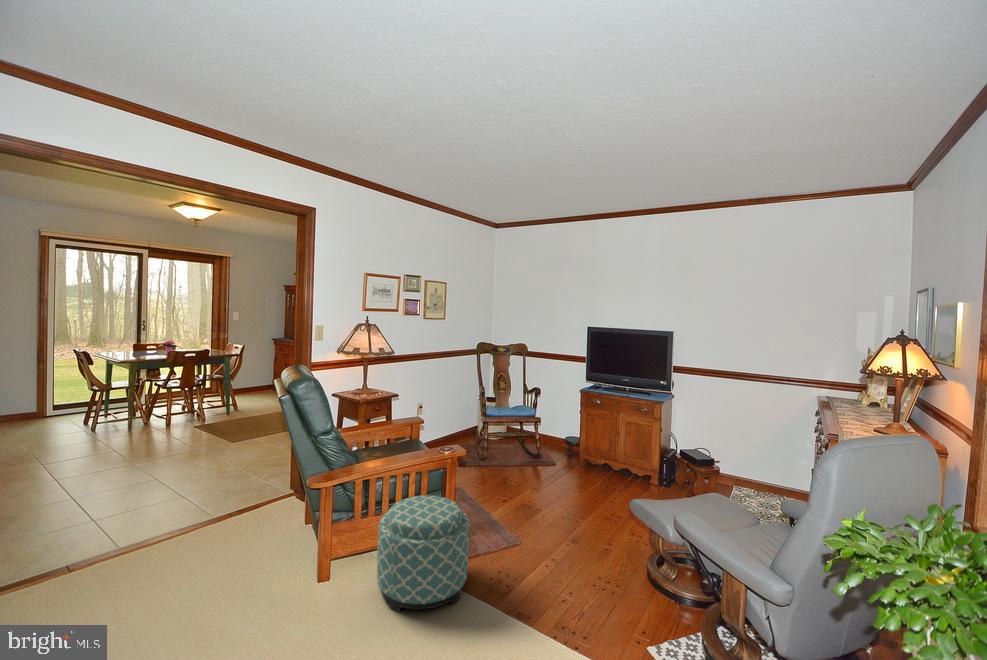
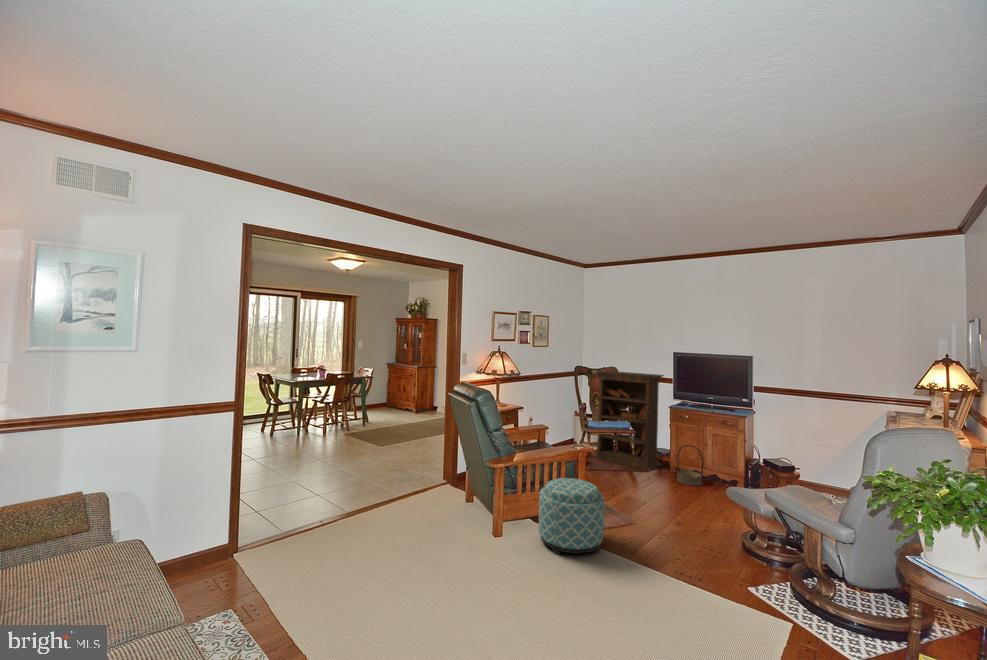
bookcase: none [493,348,578,465] -> present [593,371,664,471]
basket: none [585,435,614,484] -> present [677,445,703,486]

